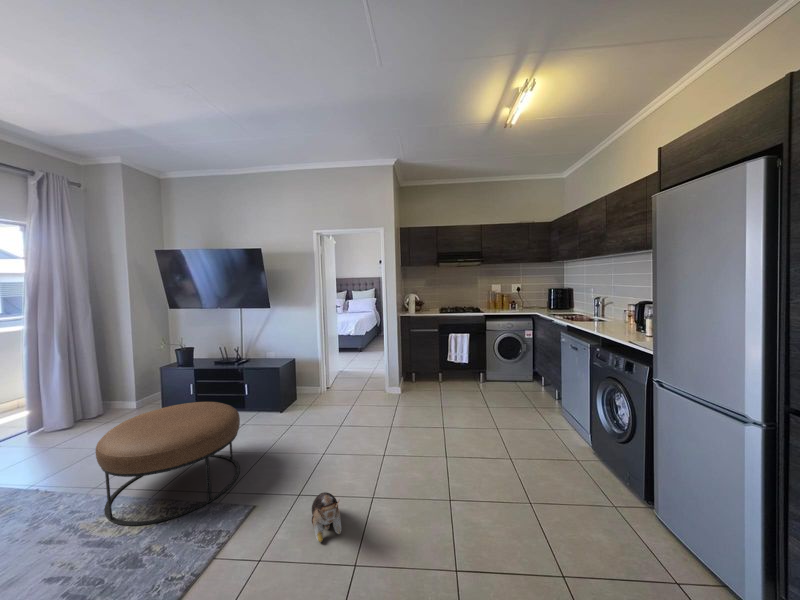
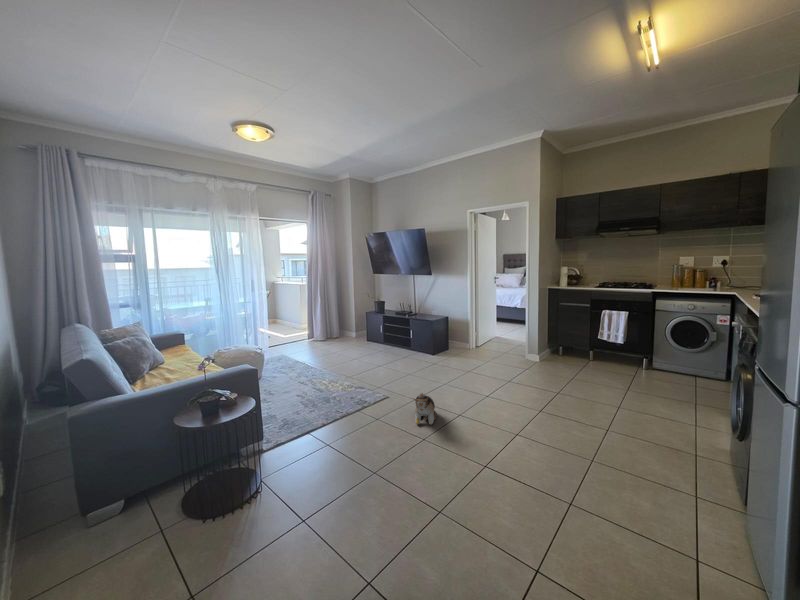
ottoman: present [96,402,240,526] -> none [319,329,393,389]

